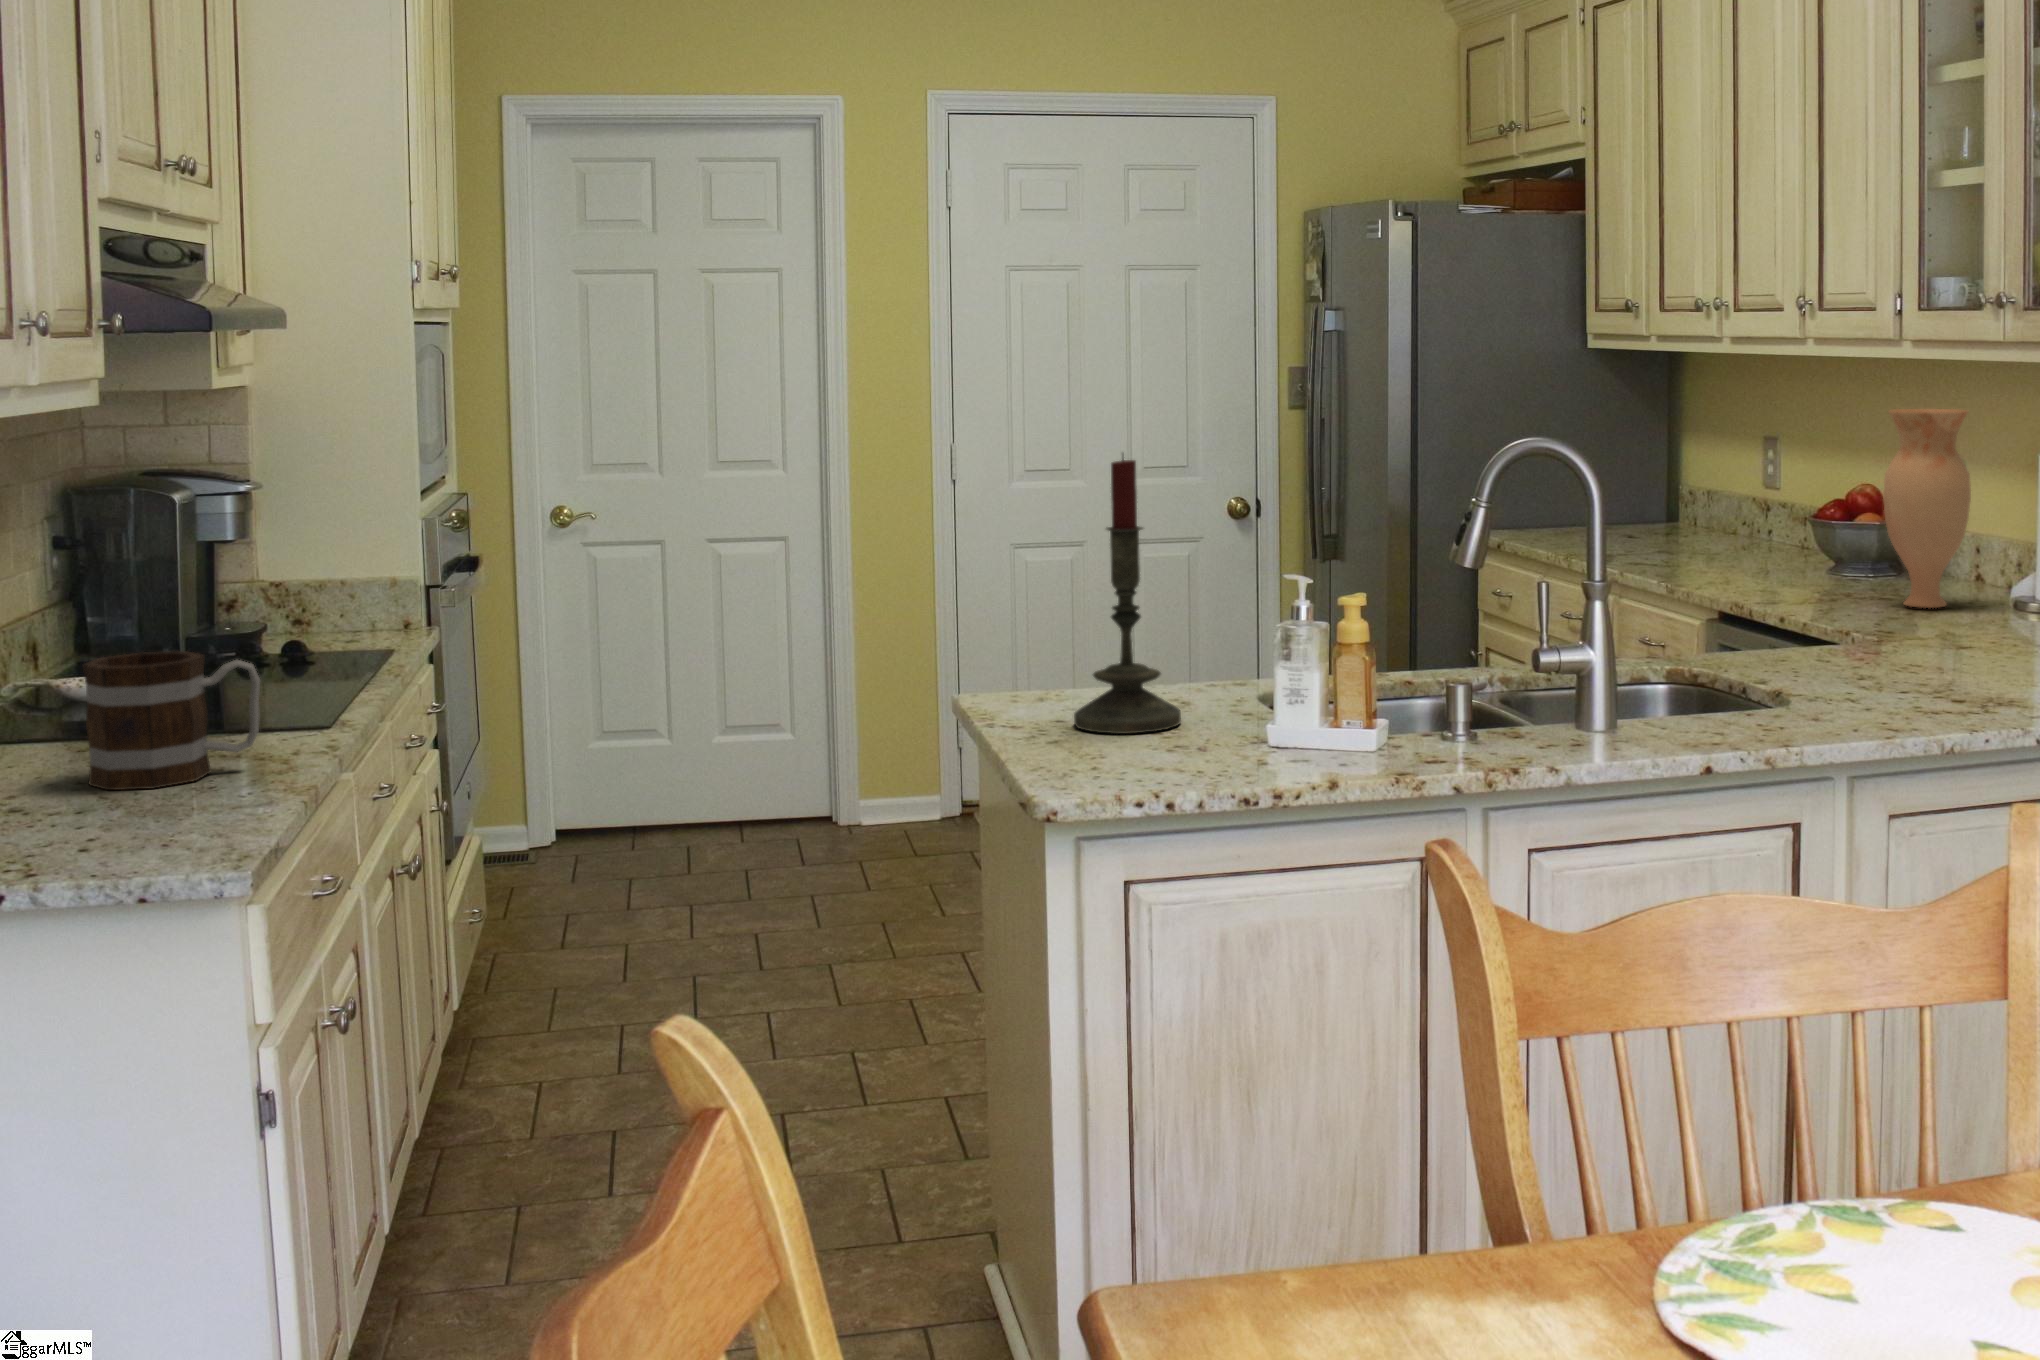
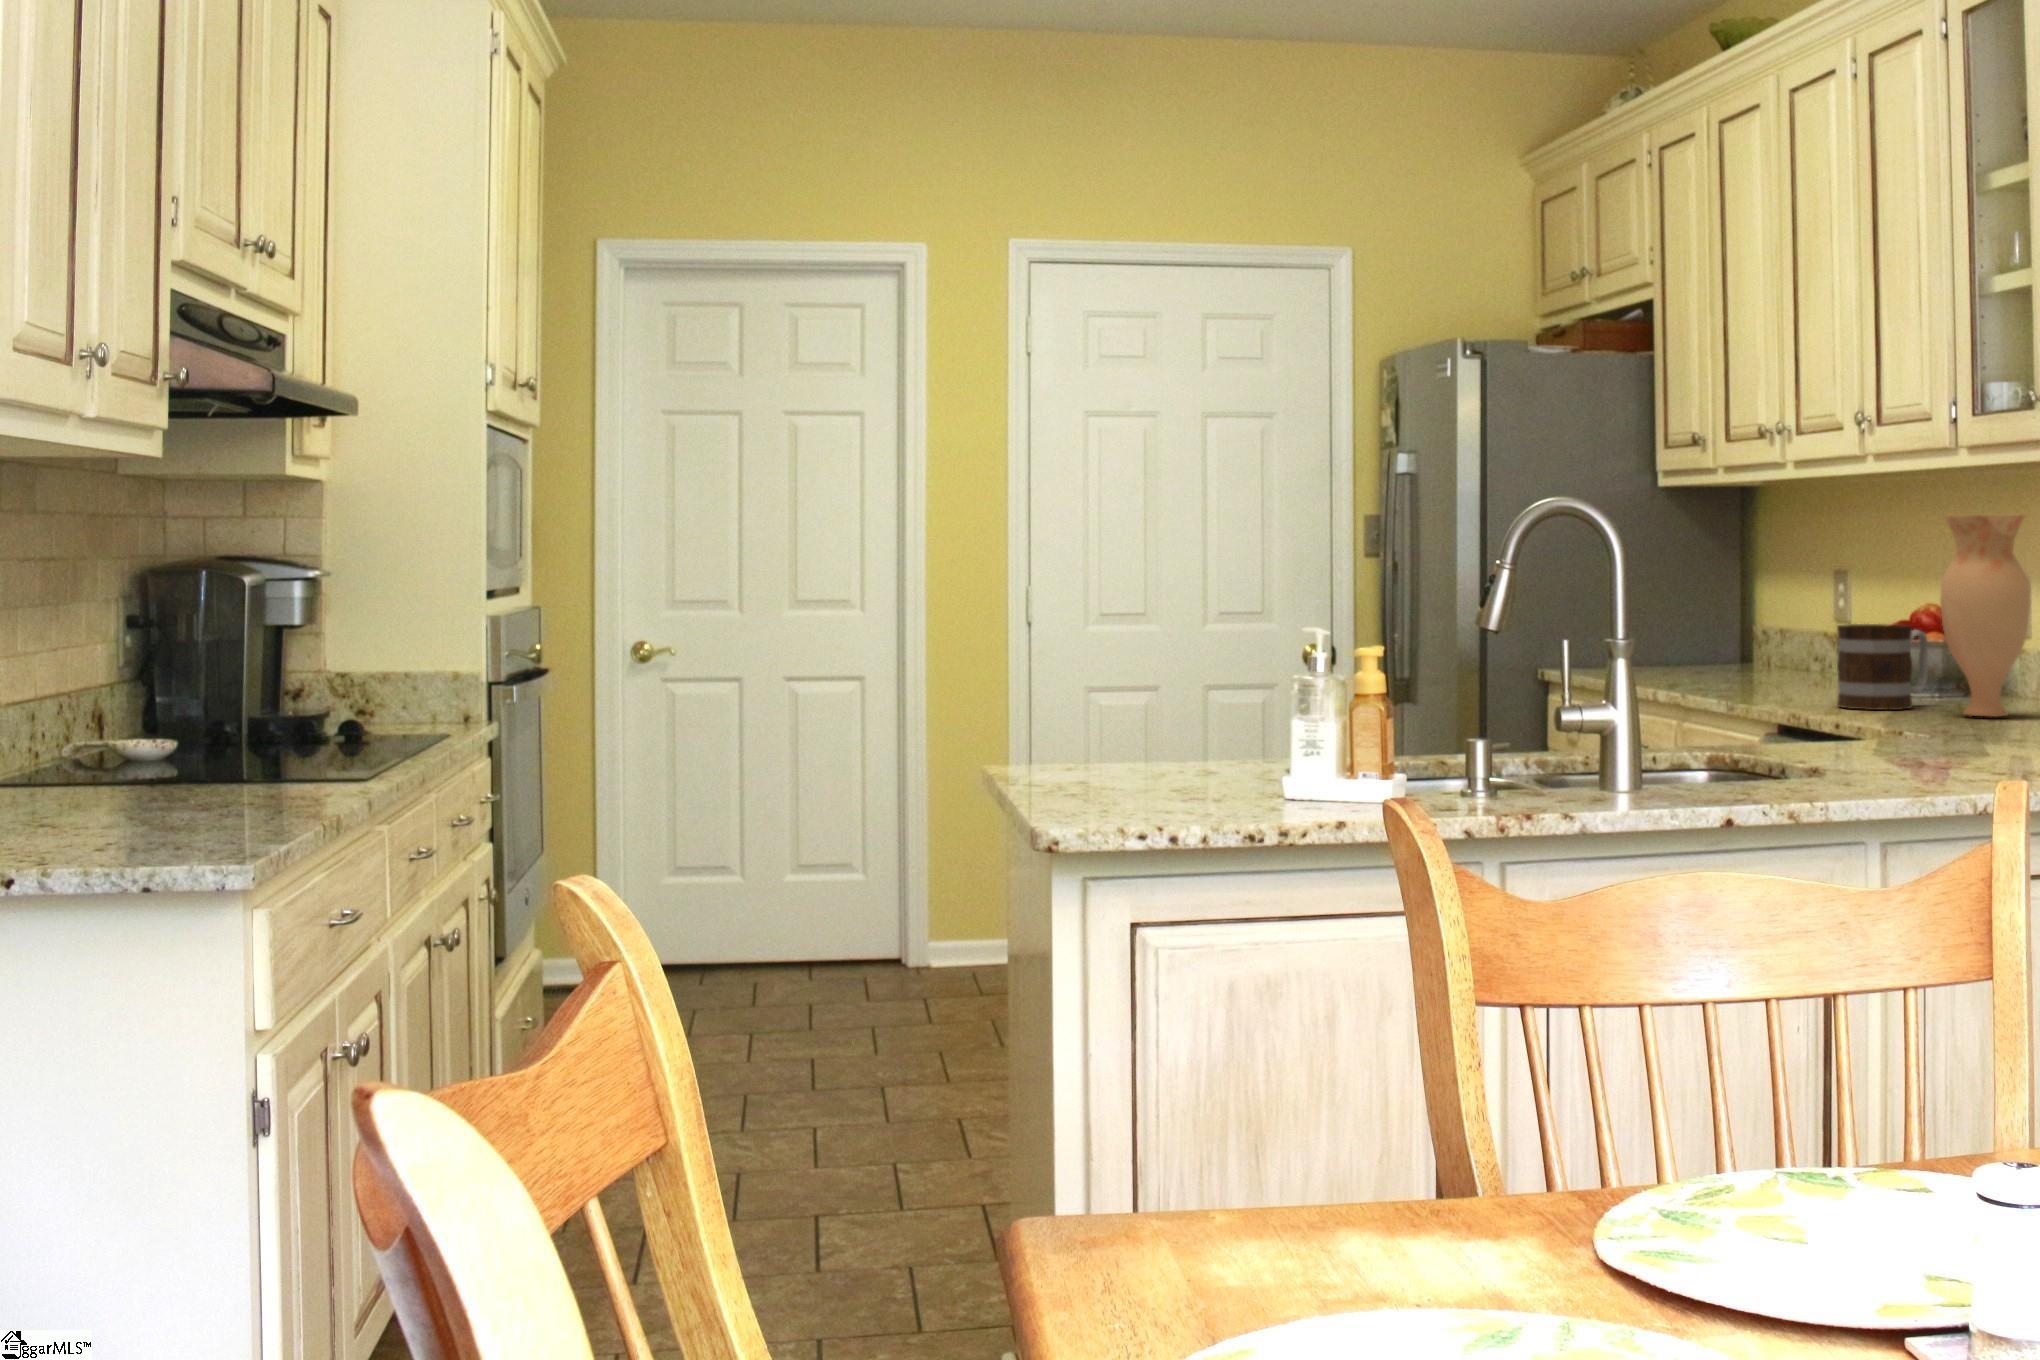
candle: present [1074,458,1181,734] -> none [1090,503,1198,782]
mug: present [82,651,260,790] -> present [1837,624,1929,710]

